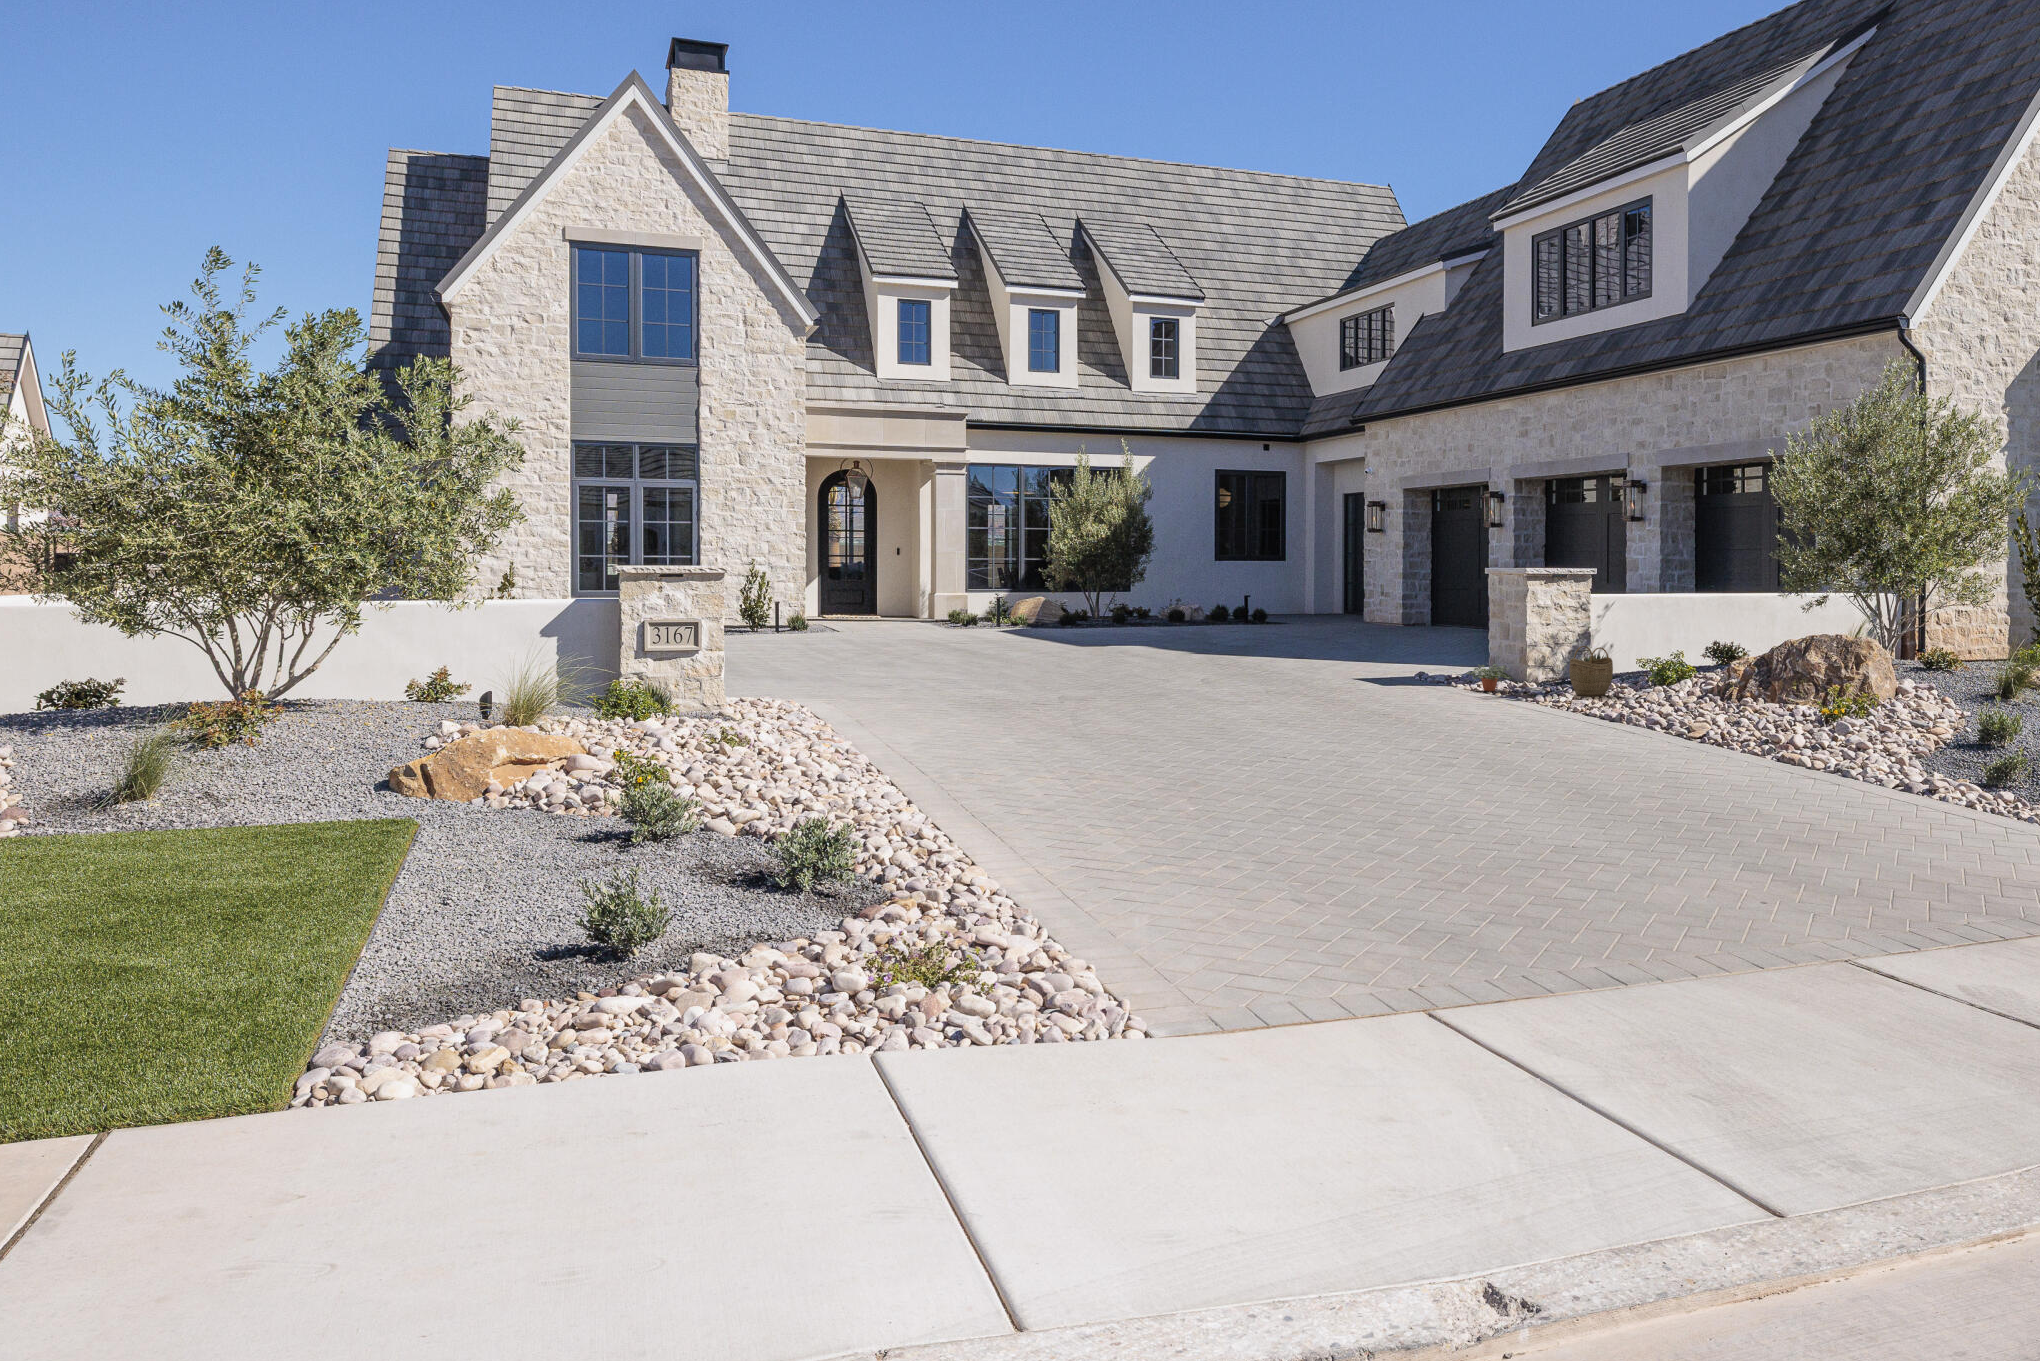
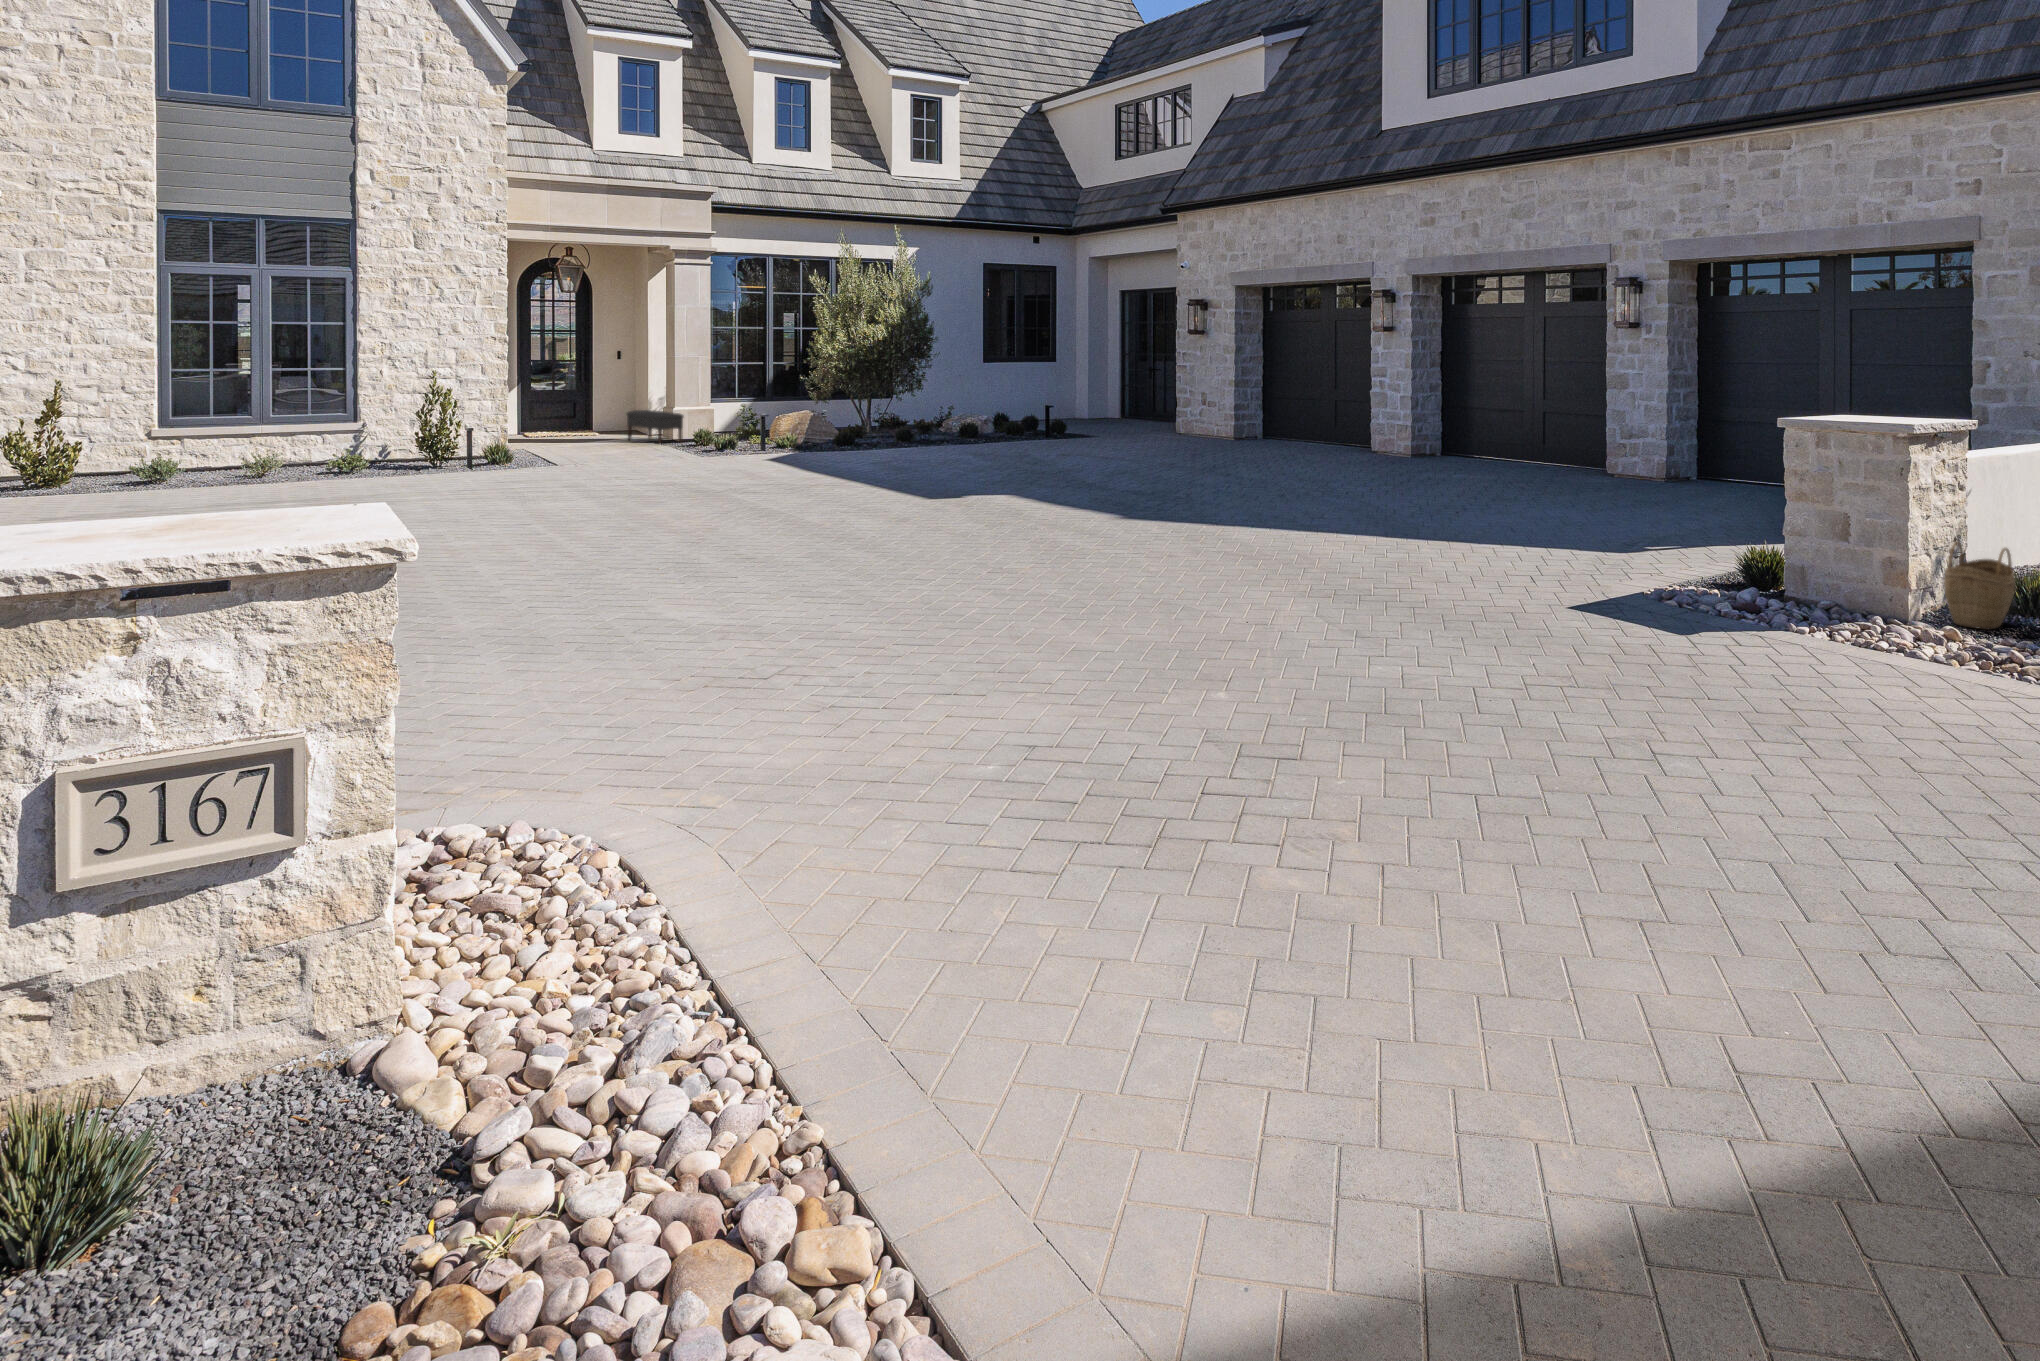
bench: none [901,597,945,625] -> present [627,410,684,444]
potted plant: present [1466,664,1514,691] -> none [1751,567,1835,616]

